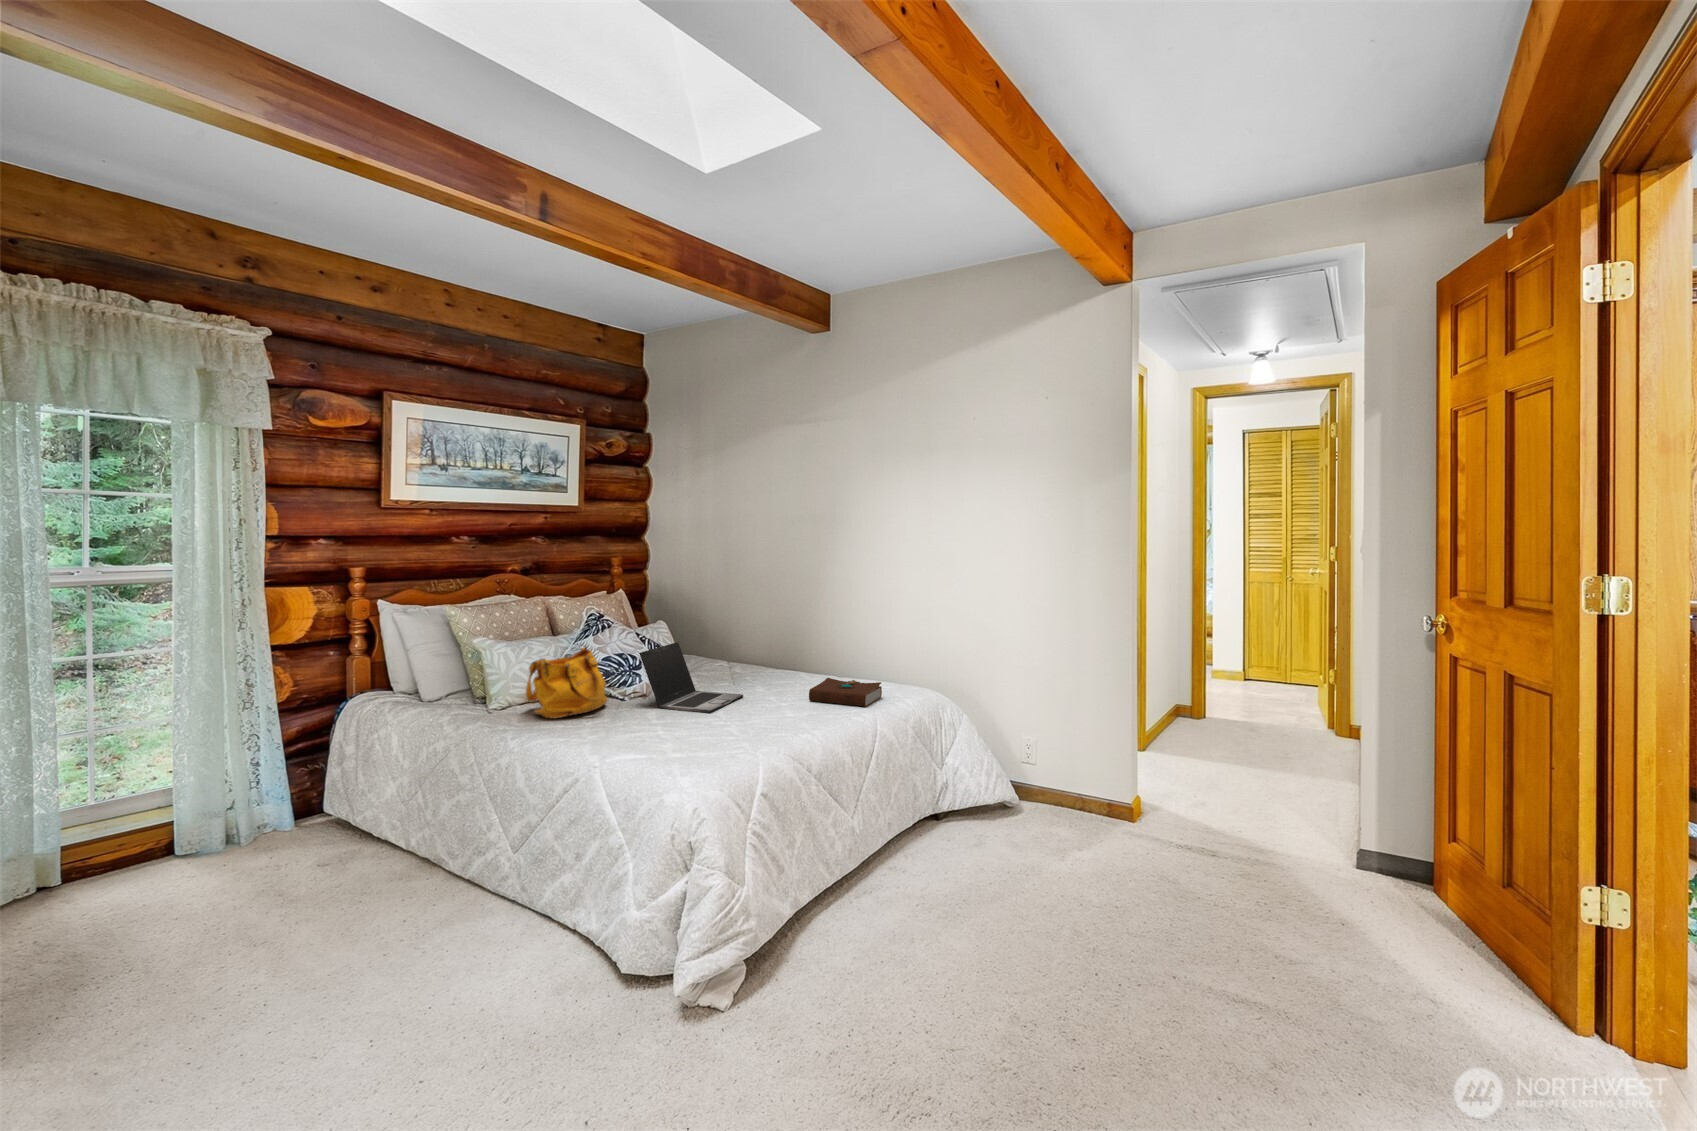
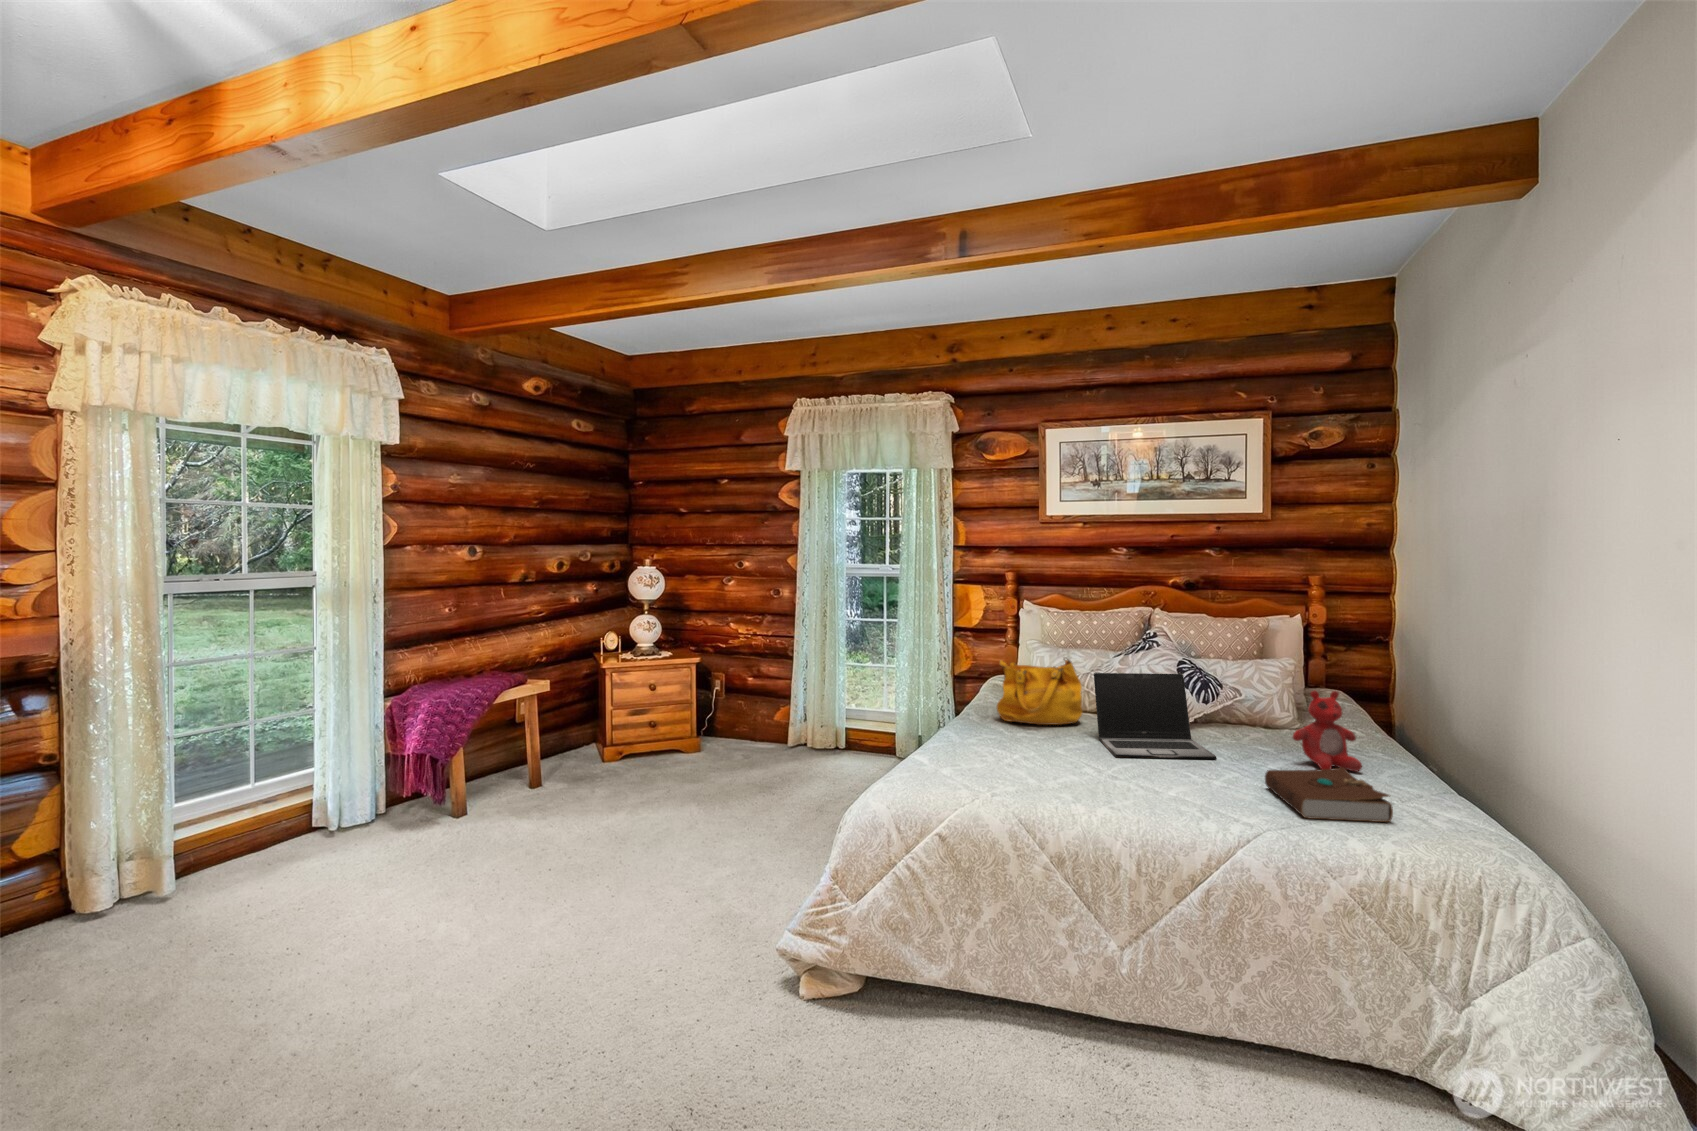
stuffed bear: none [765,635,801,686] -> present [1293,691,1362,772]

